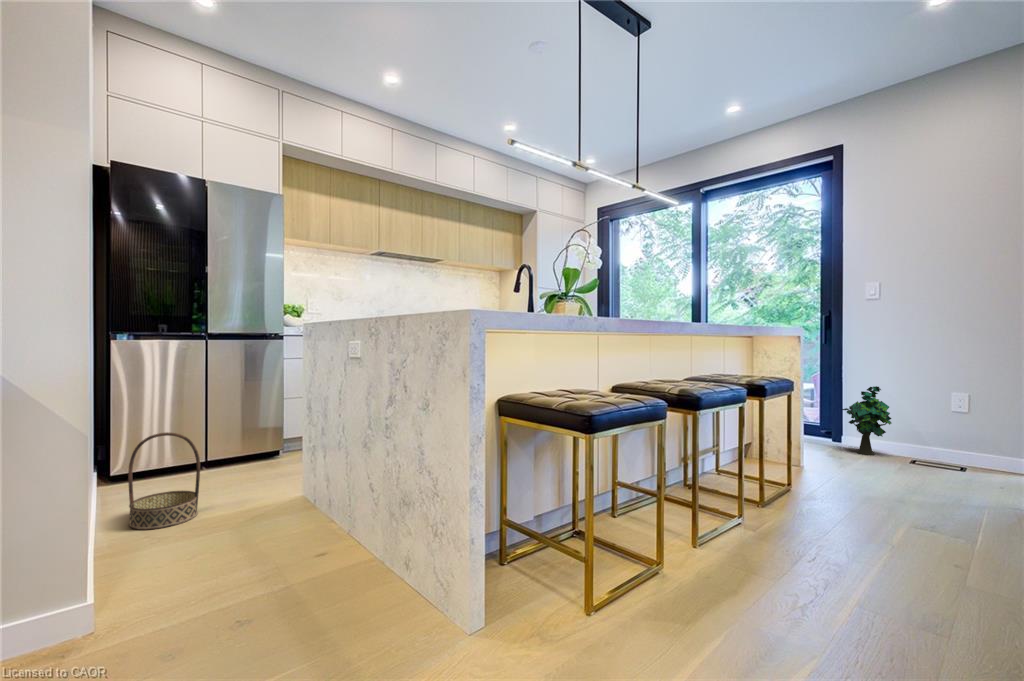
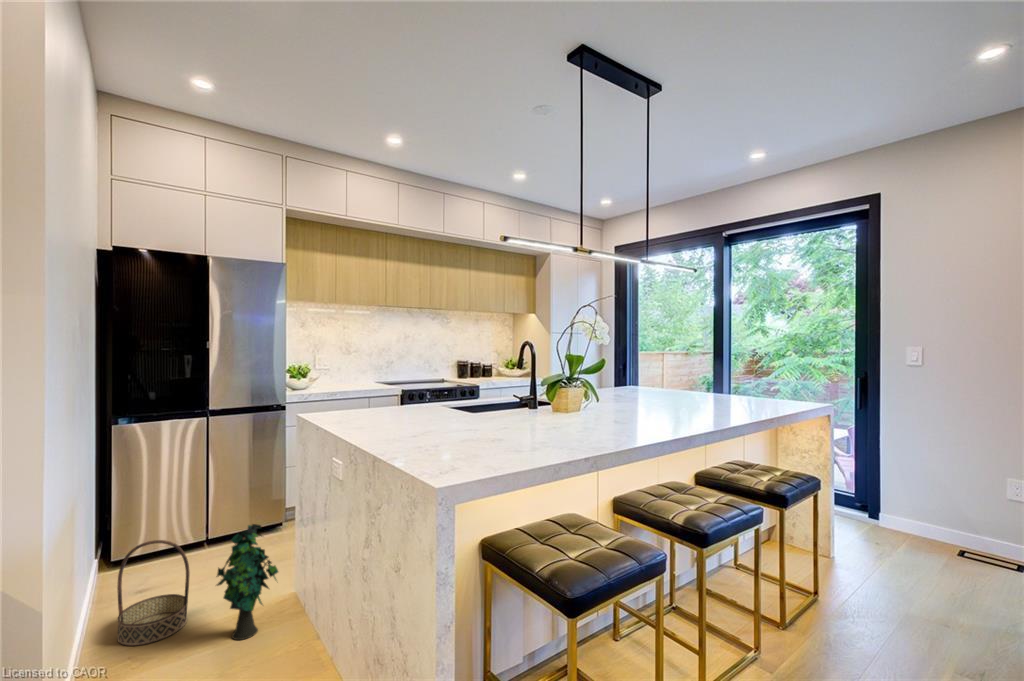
decorative plant: present [842,386,891,455] -> present [217,524,278,640]

